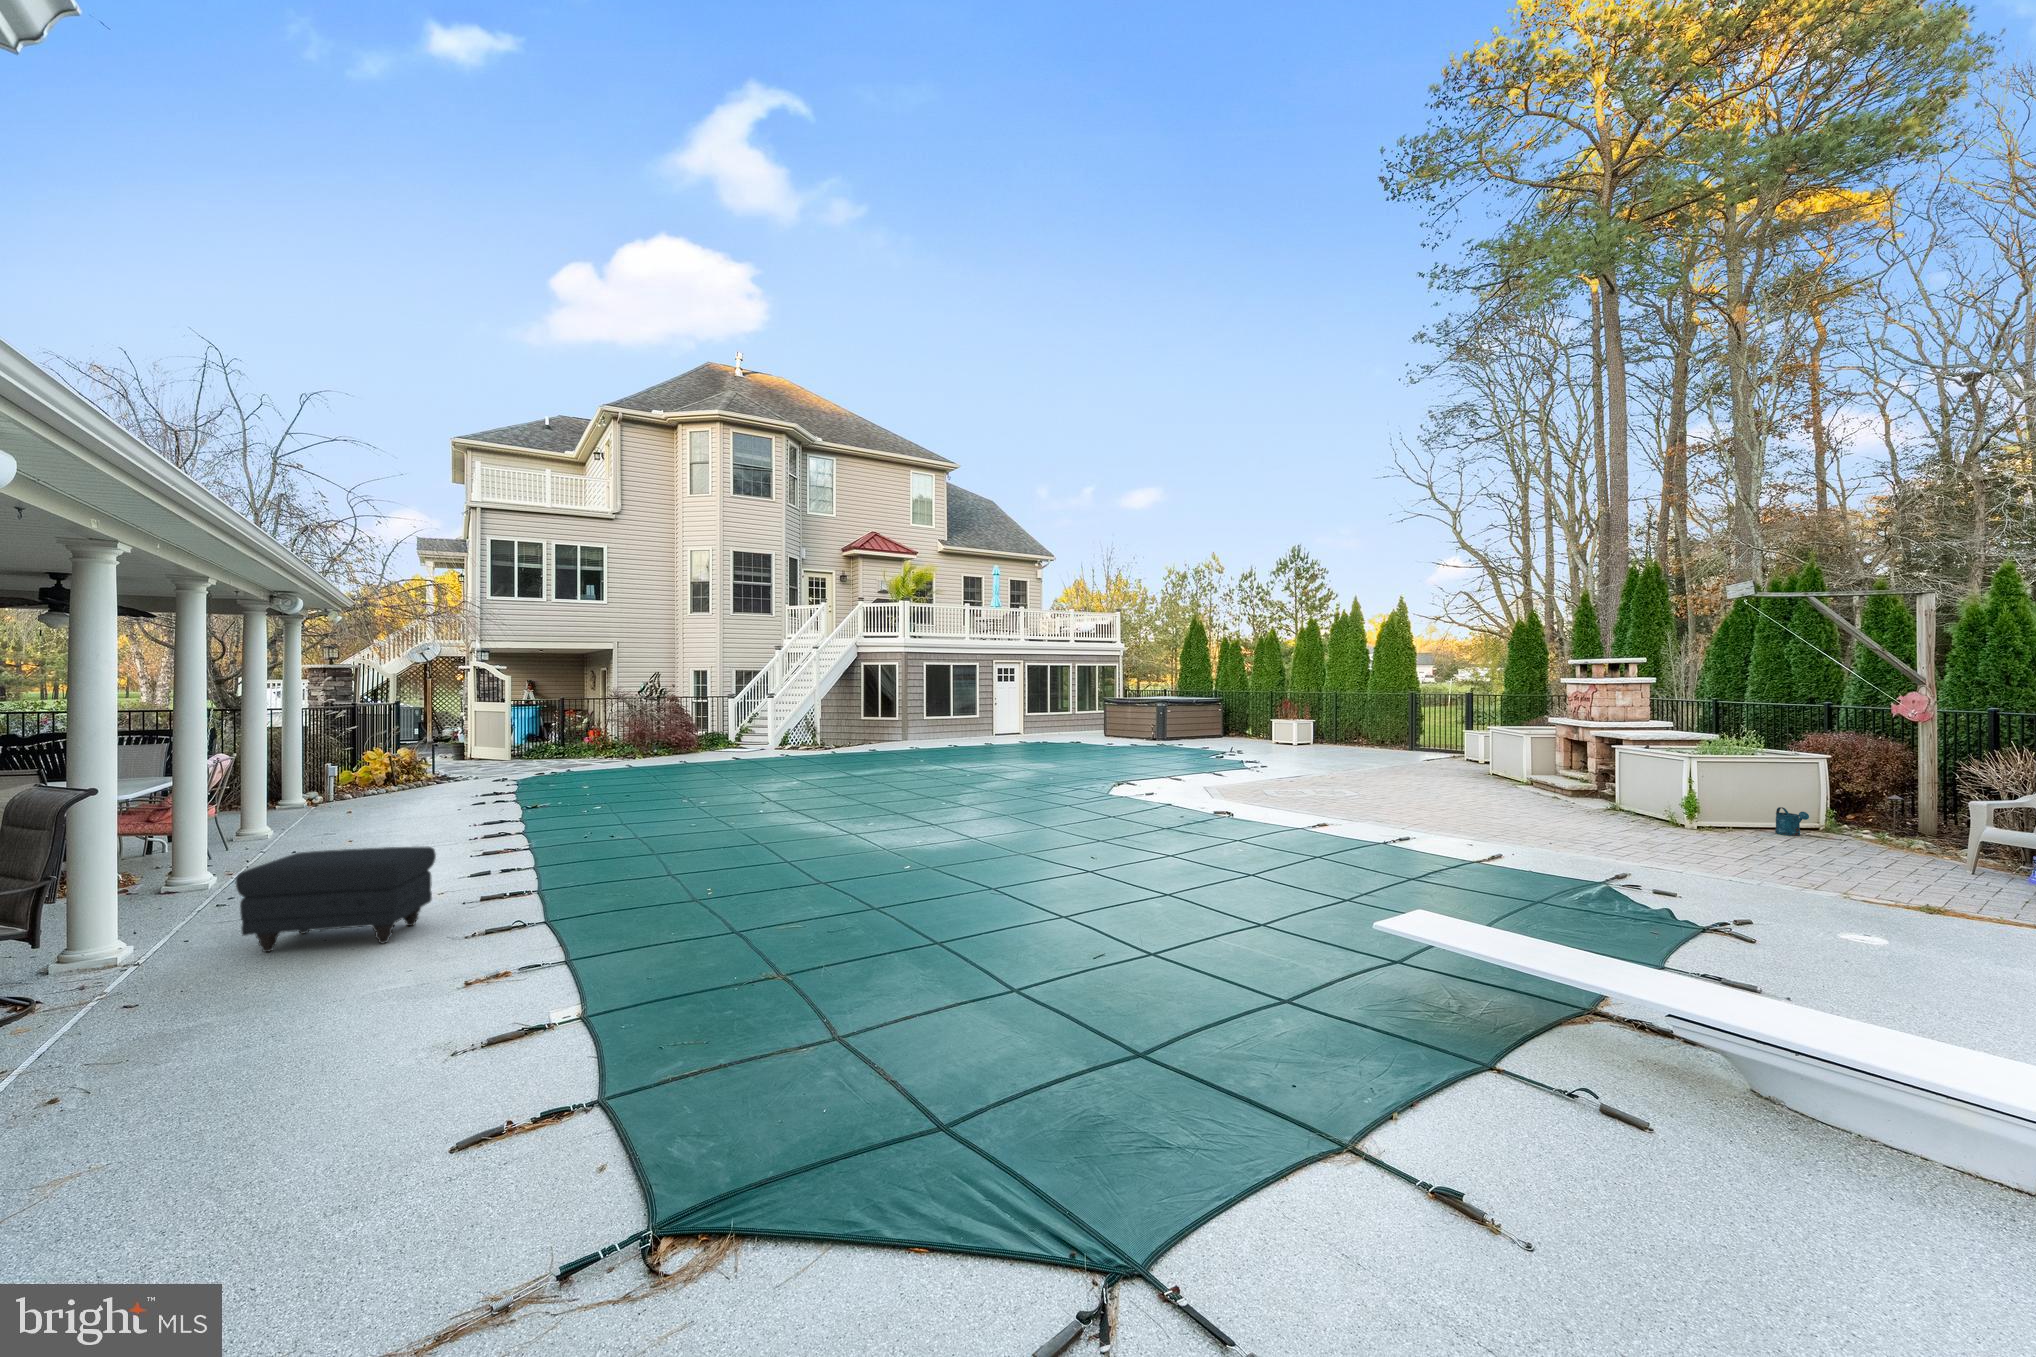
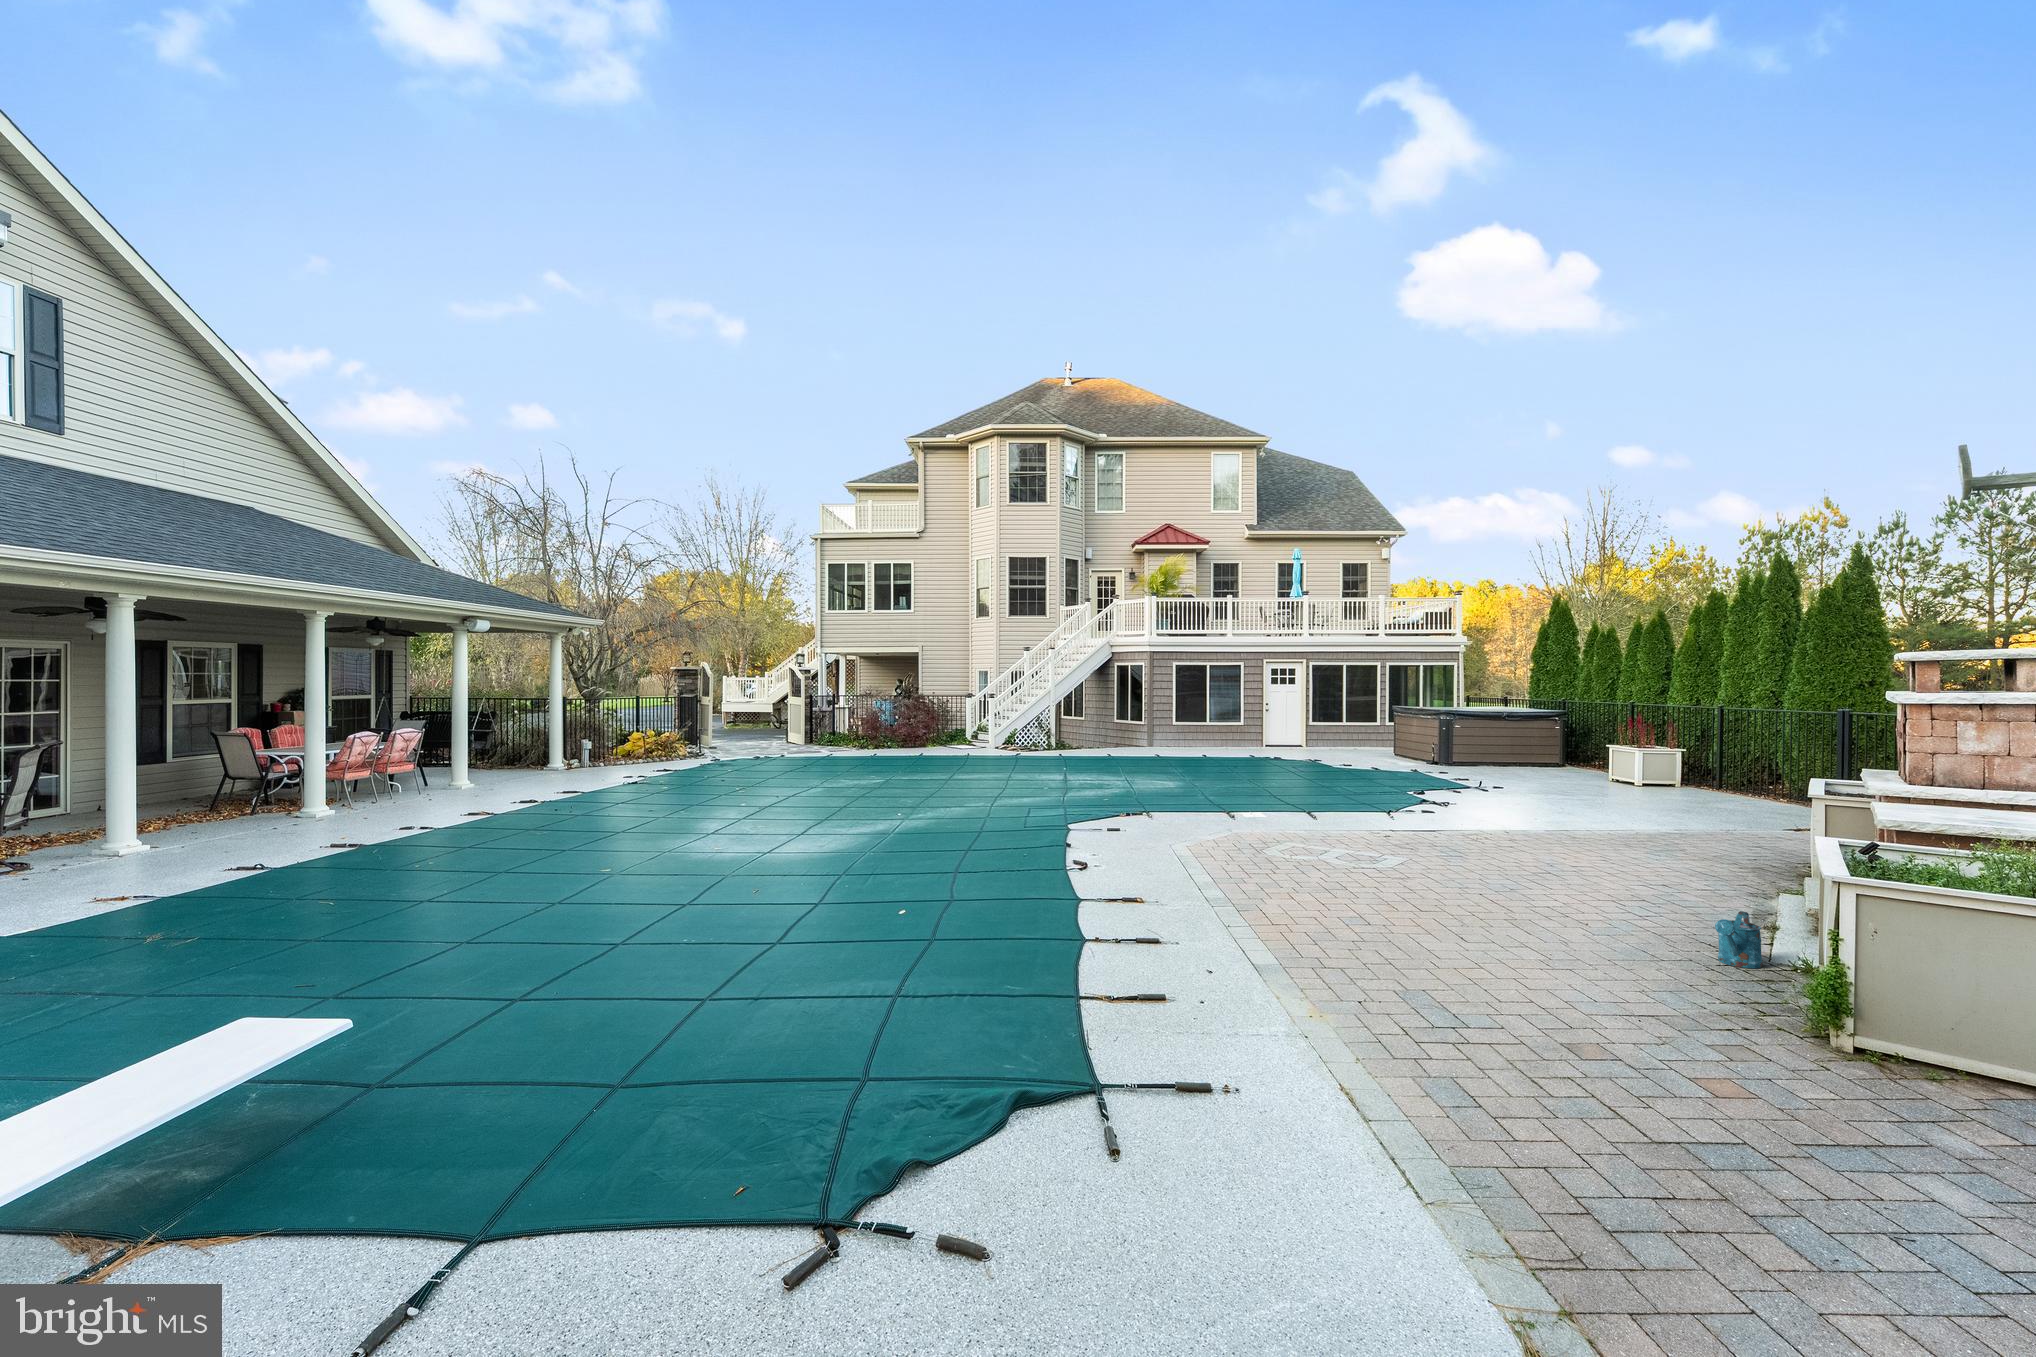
ottoman: present [235,847,436,952] -> none [256,762,362,816]

